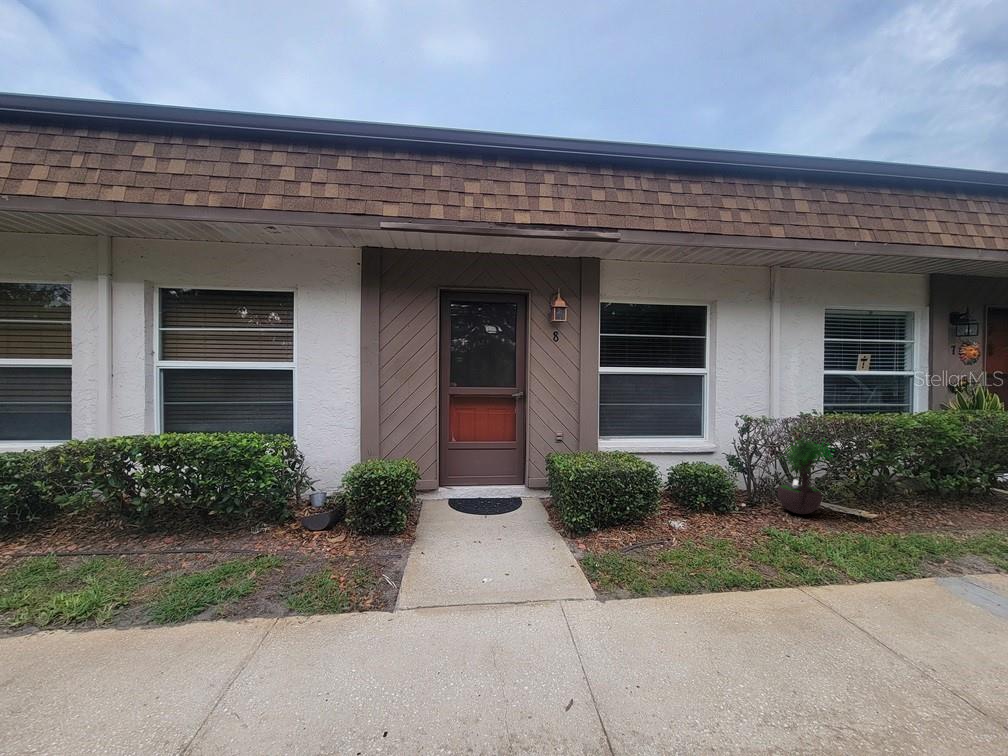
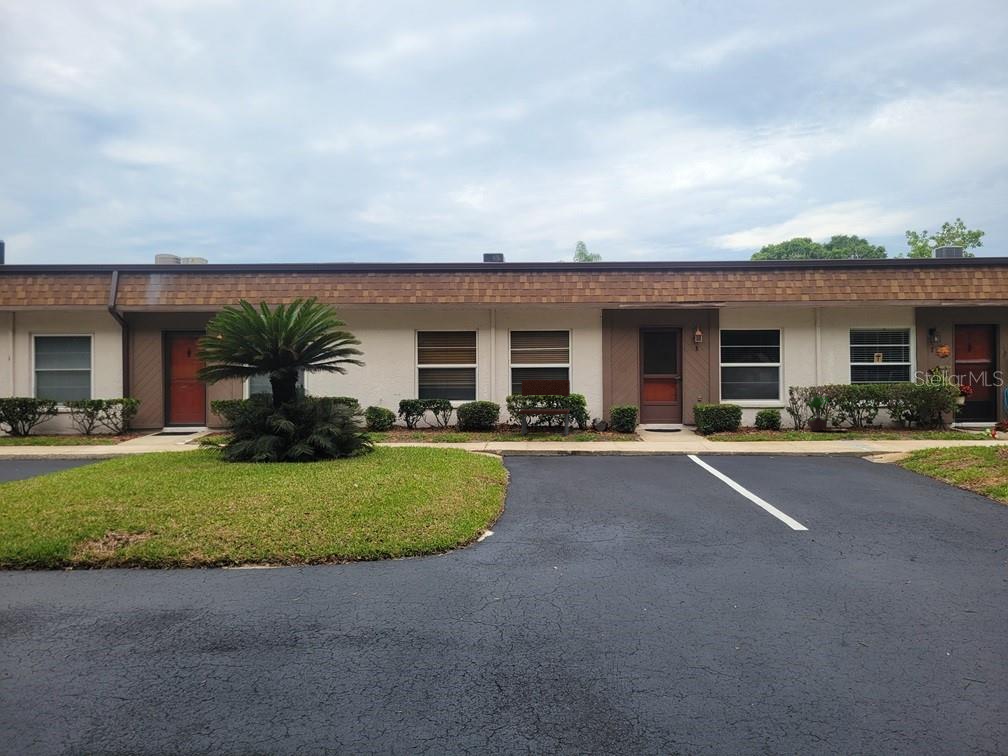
bench: none [34,402,236,567] -> present [519,380,570,436]

